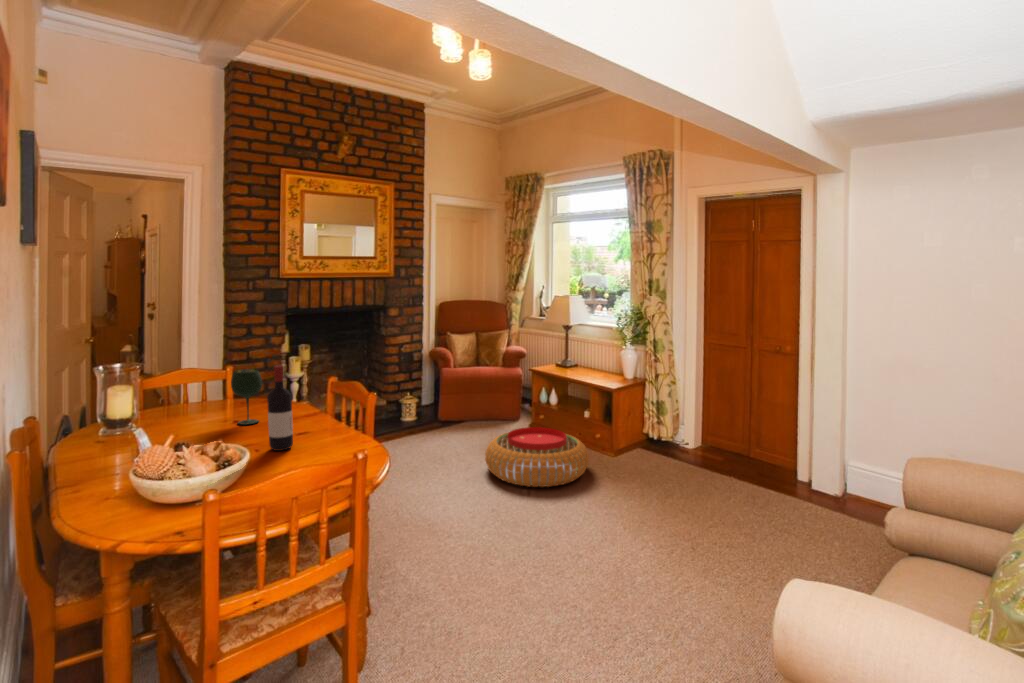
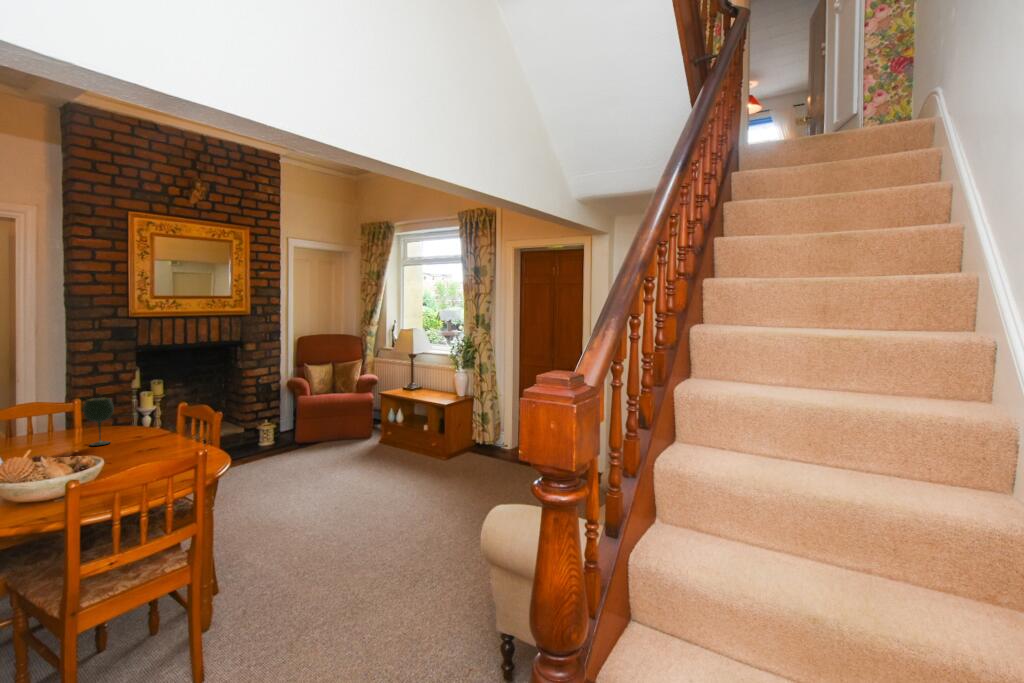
wine bottle: present [267,365,293,451] -> none [120,391,143,462]
pouf: present [485,427,589,487] -> none [333,443,425,492]

